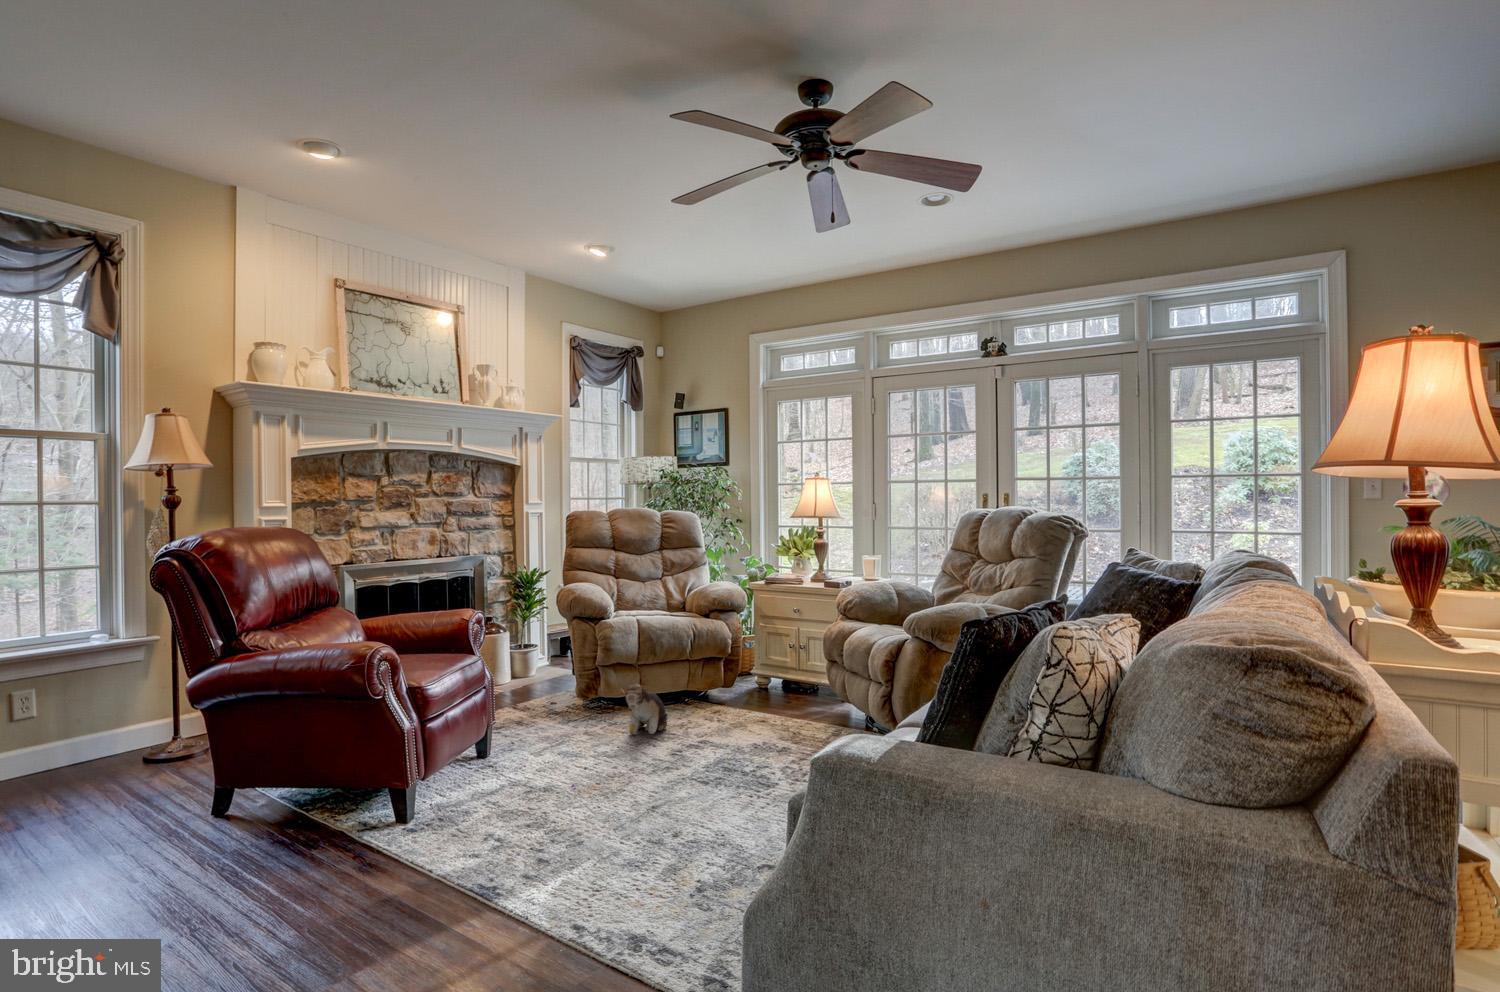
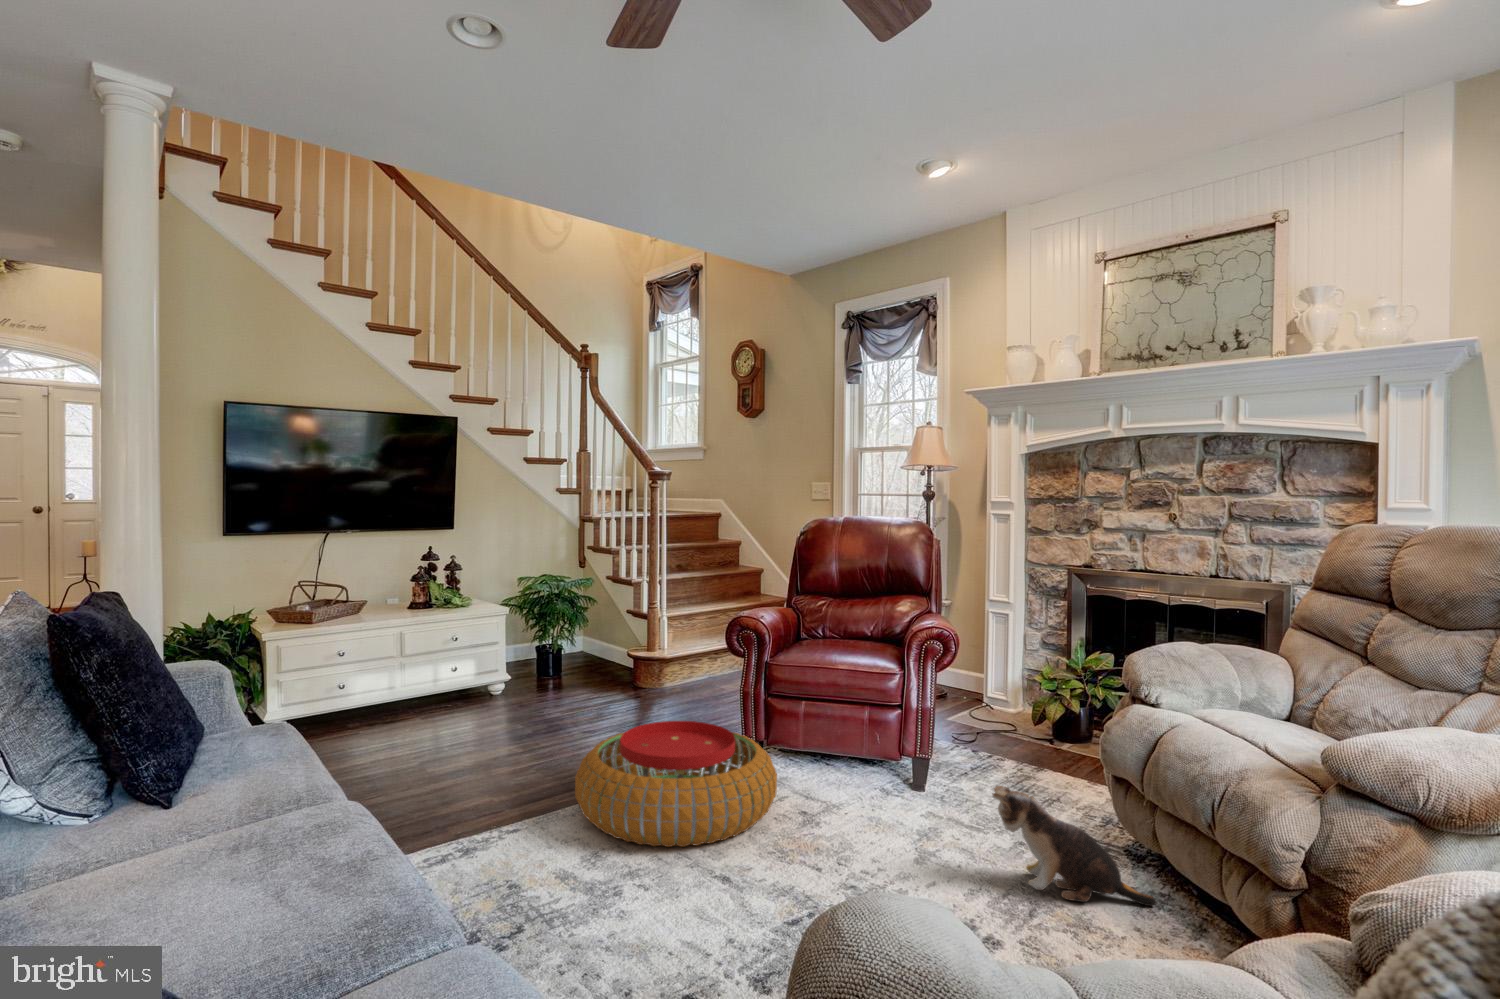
pouf: none [369,745,598,886] -> present [575,721,777,847]

